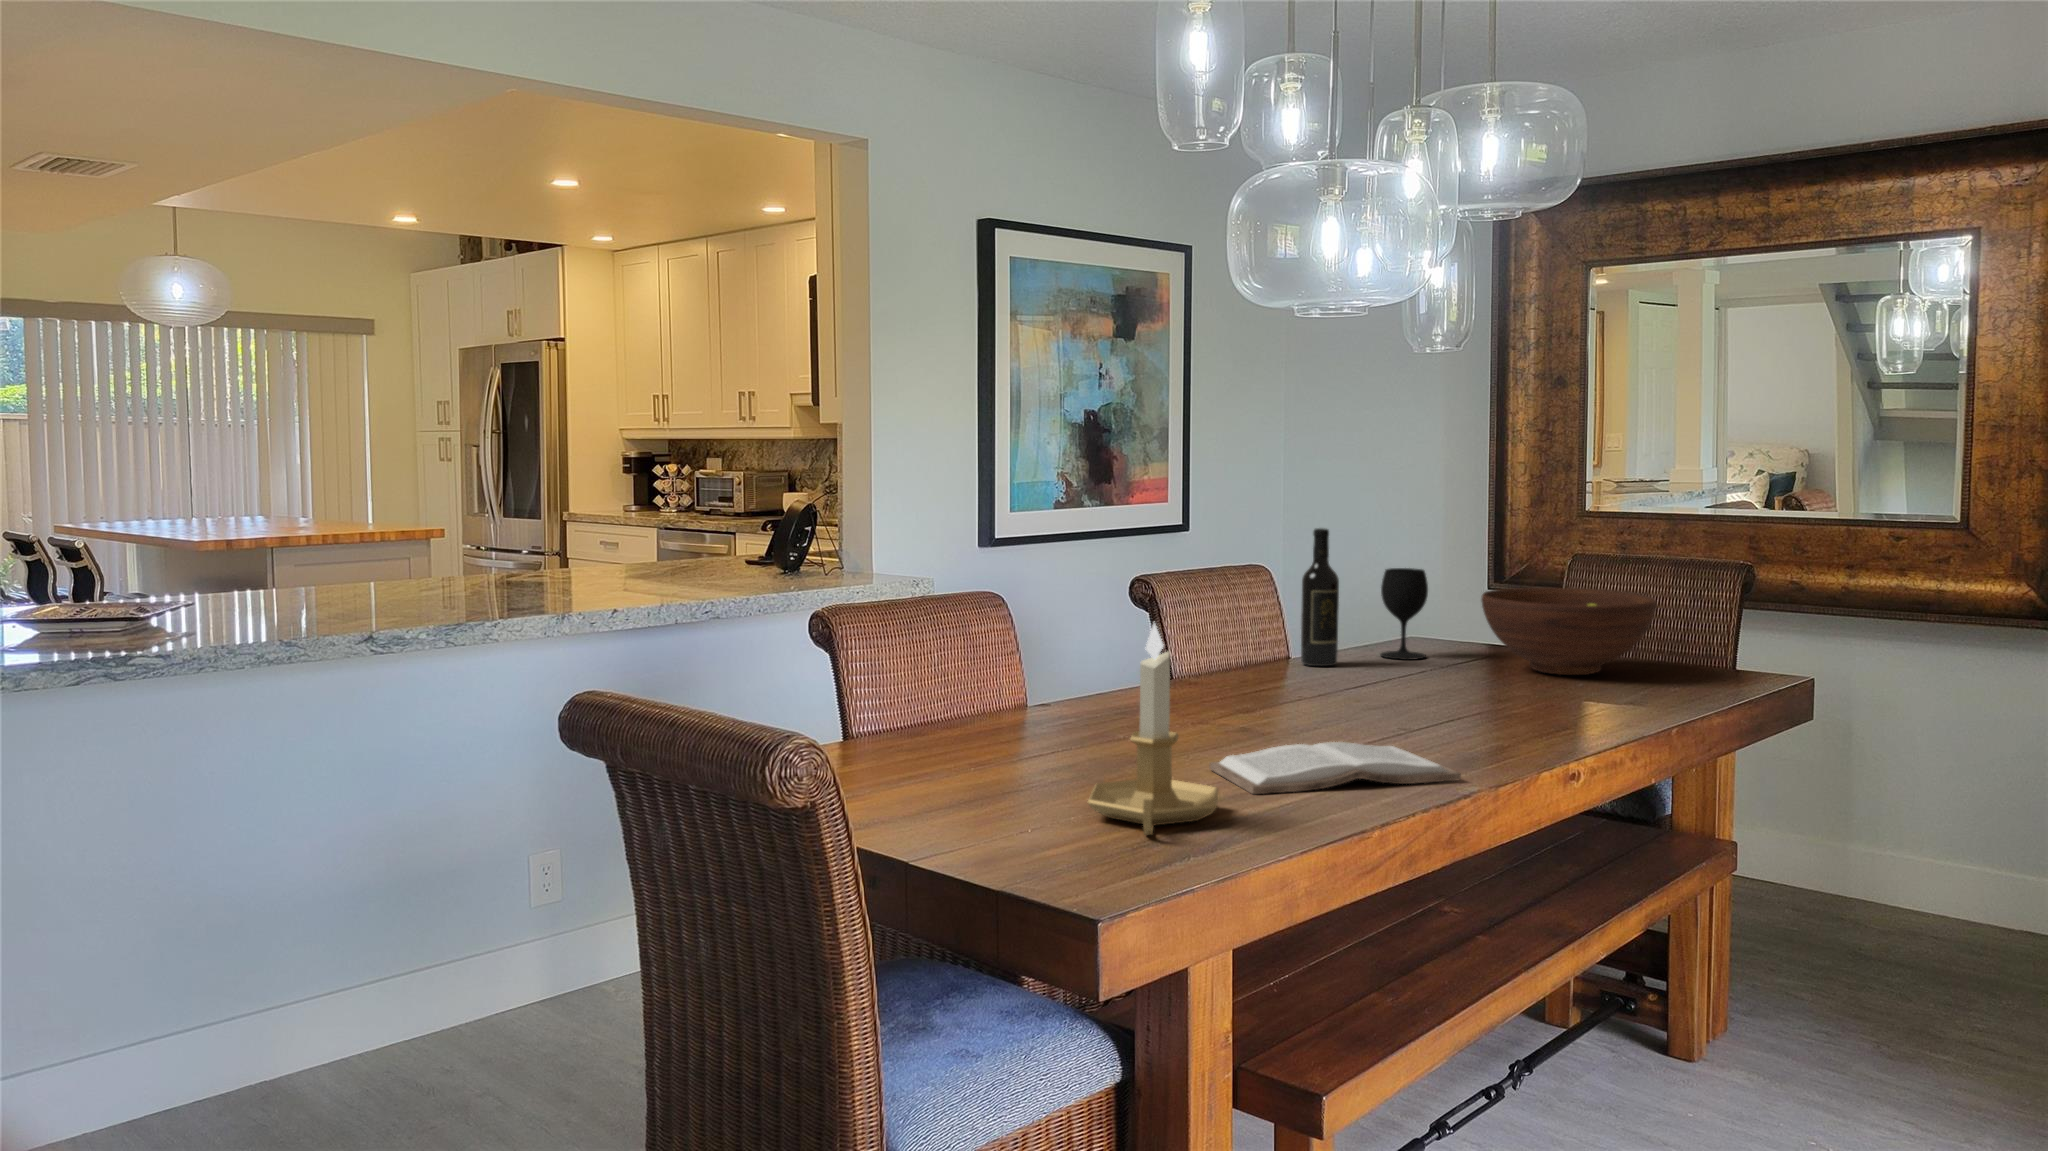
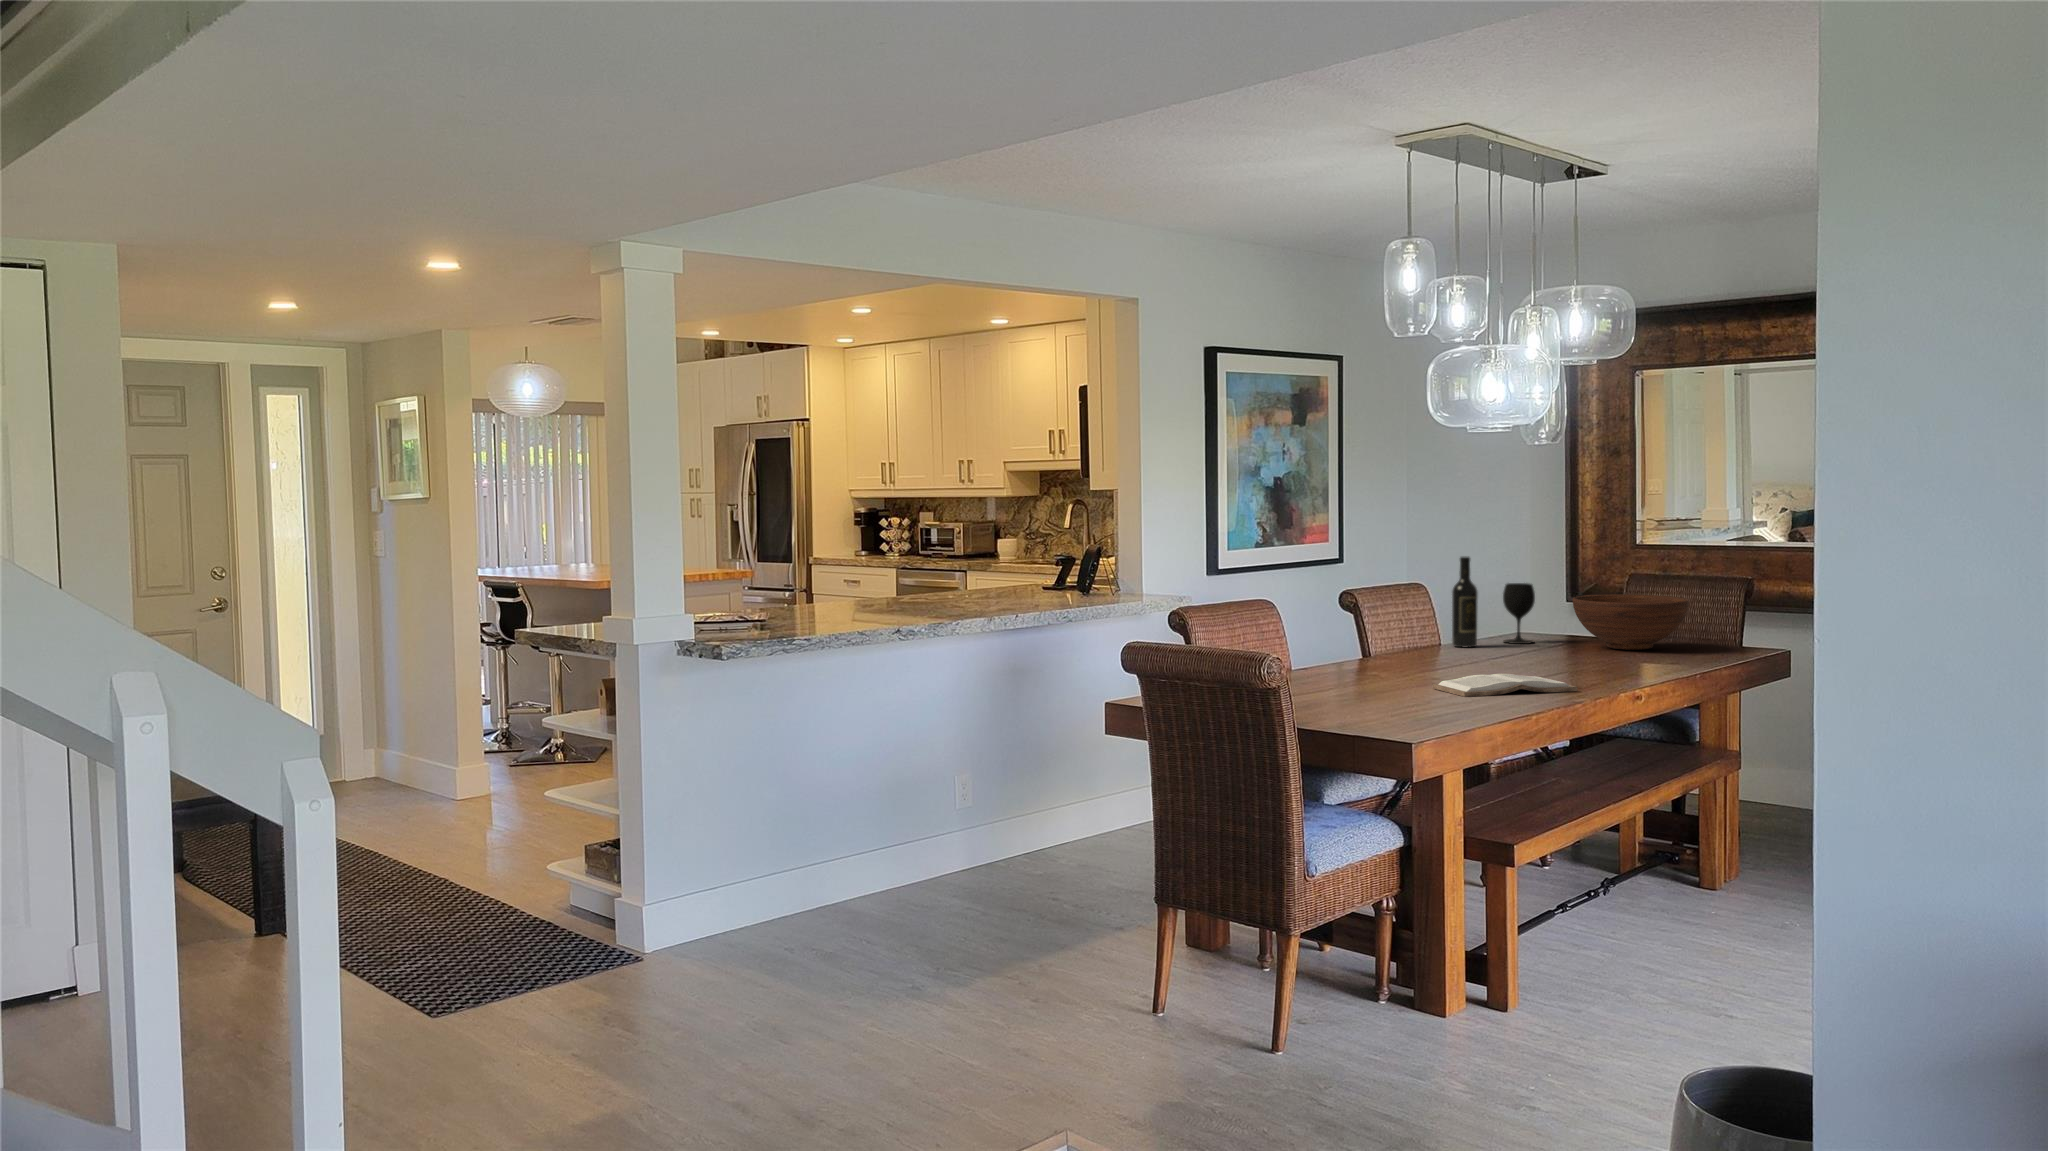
candlestick: present [1088,623,1218,835] -> none [1381,600,1454,709]

